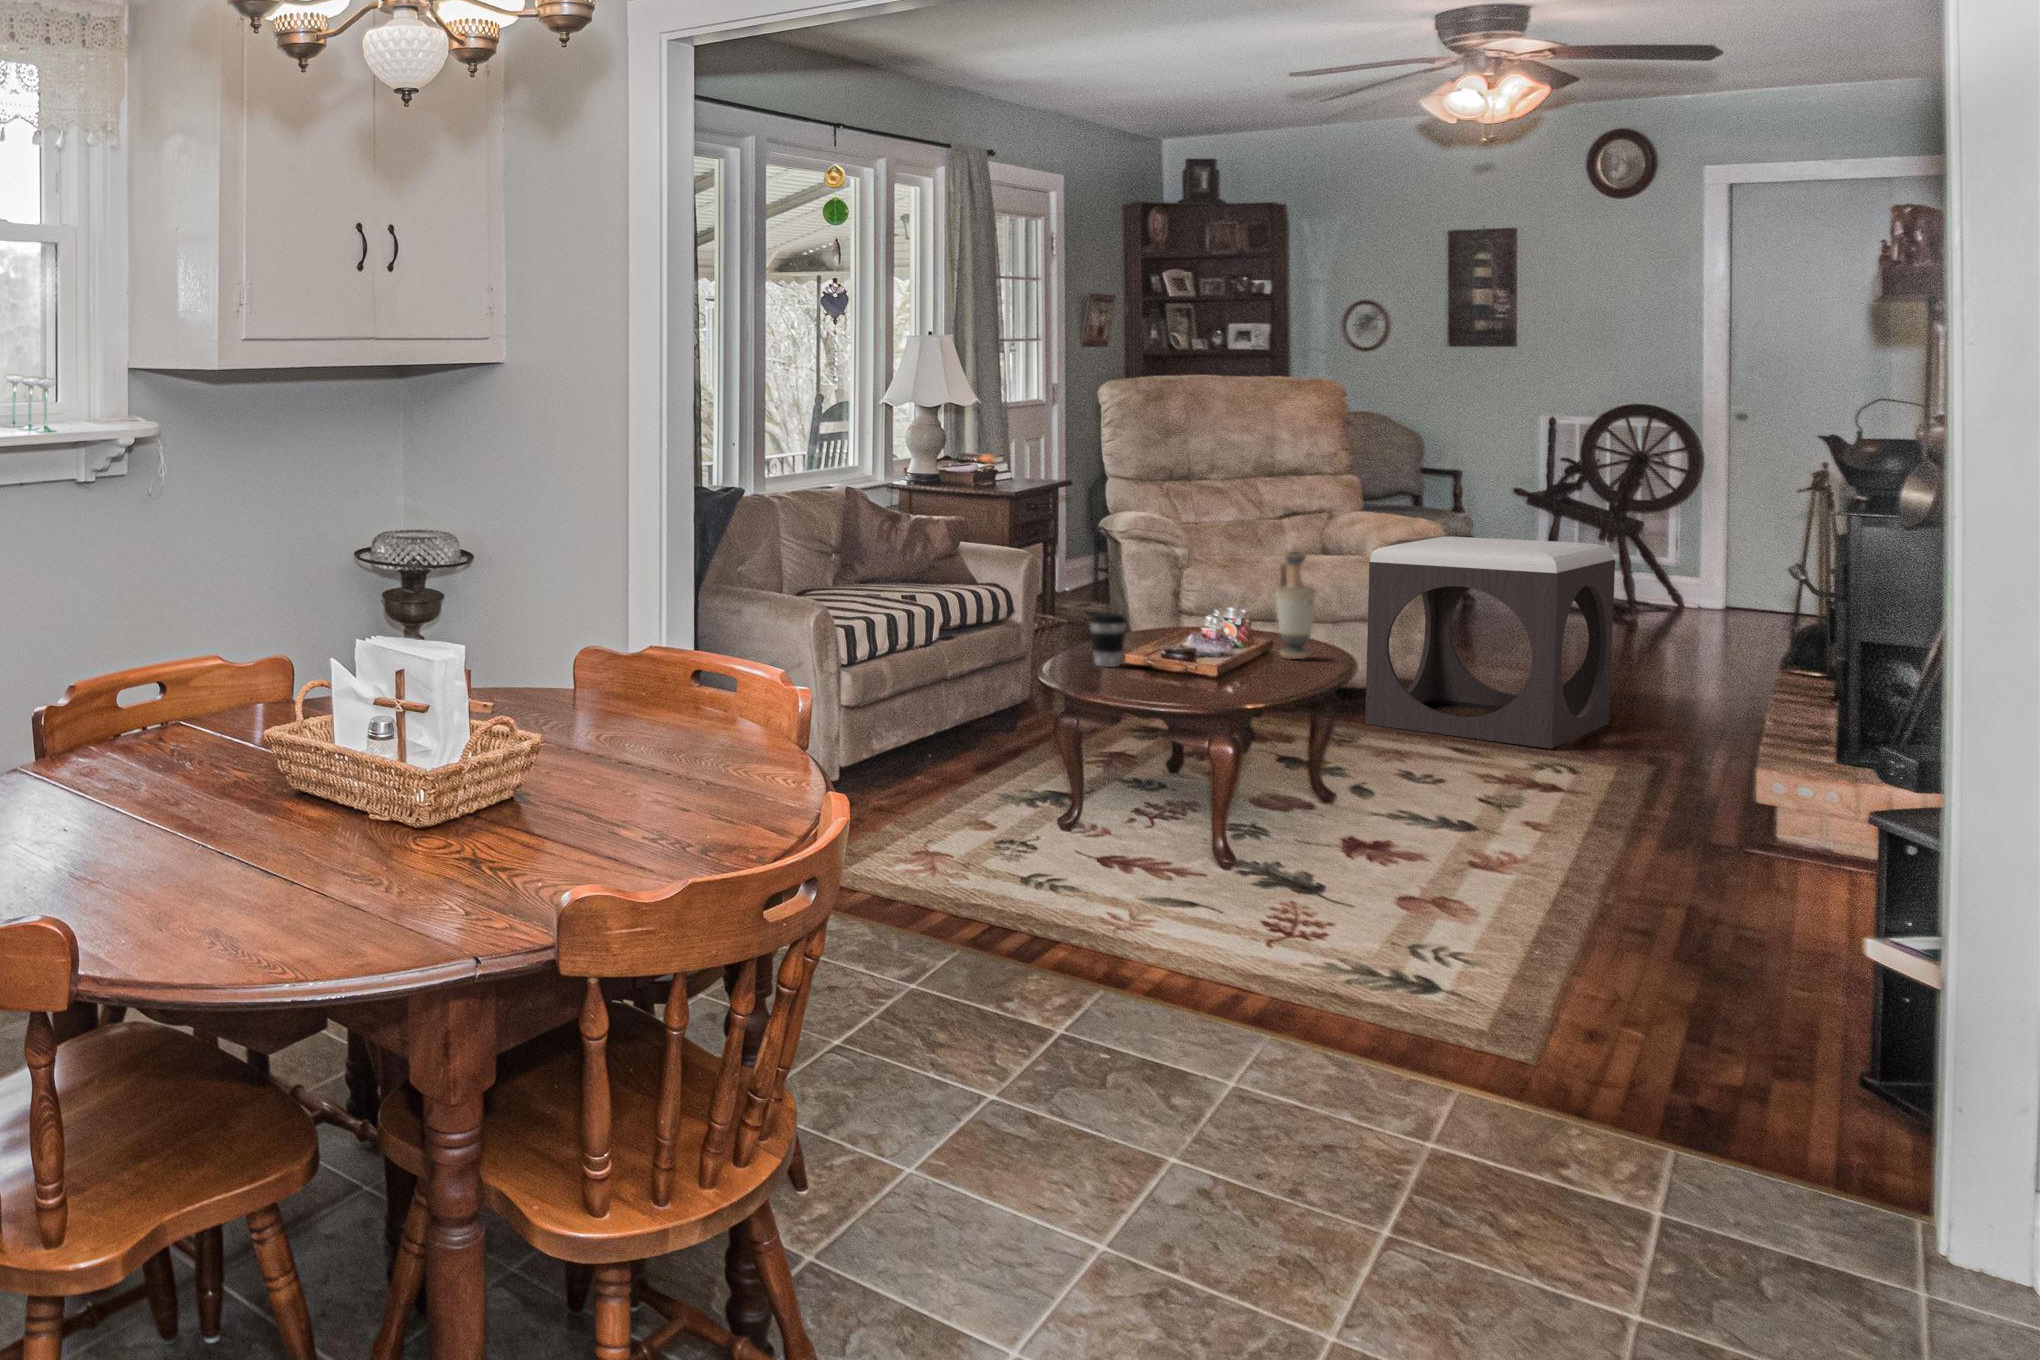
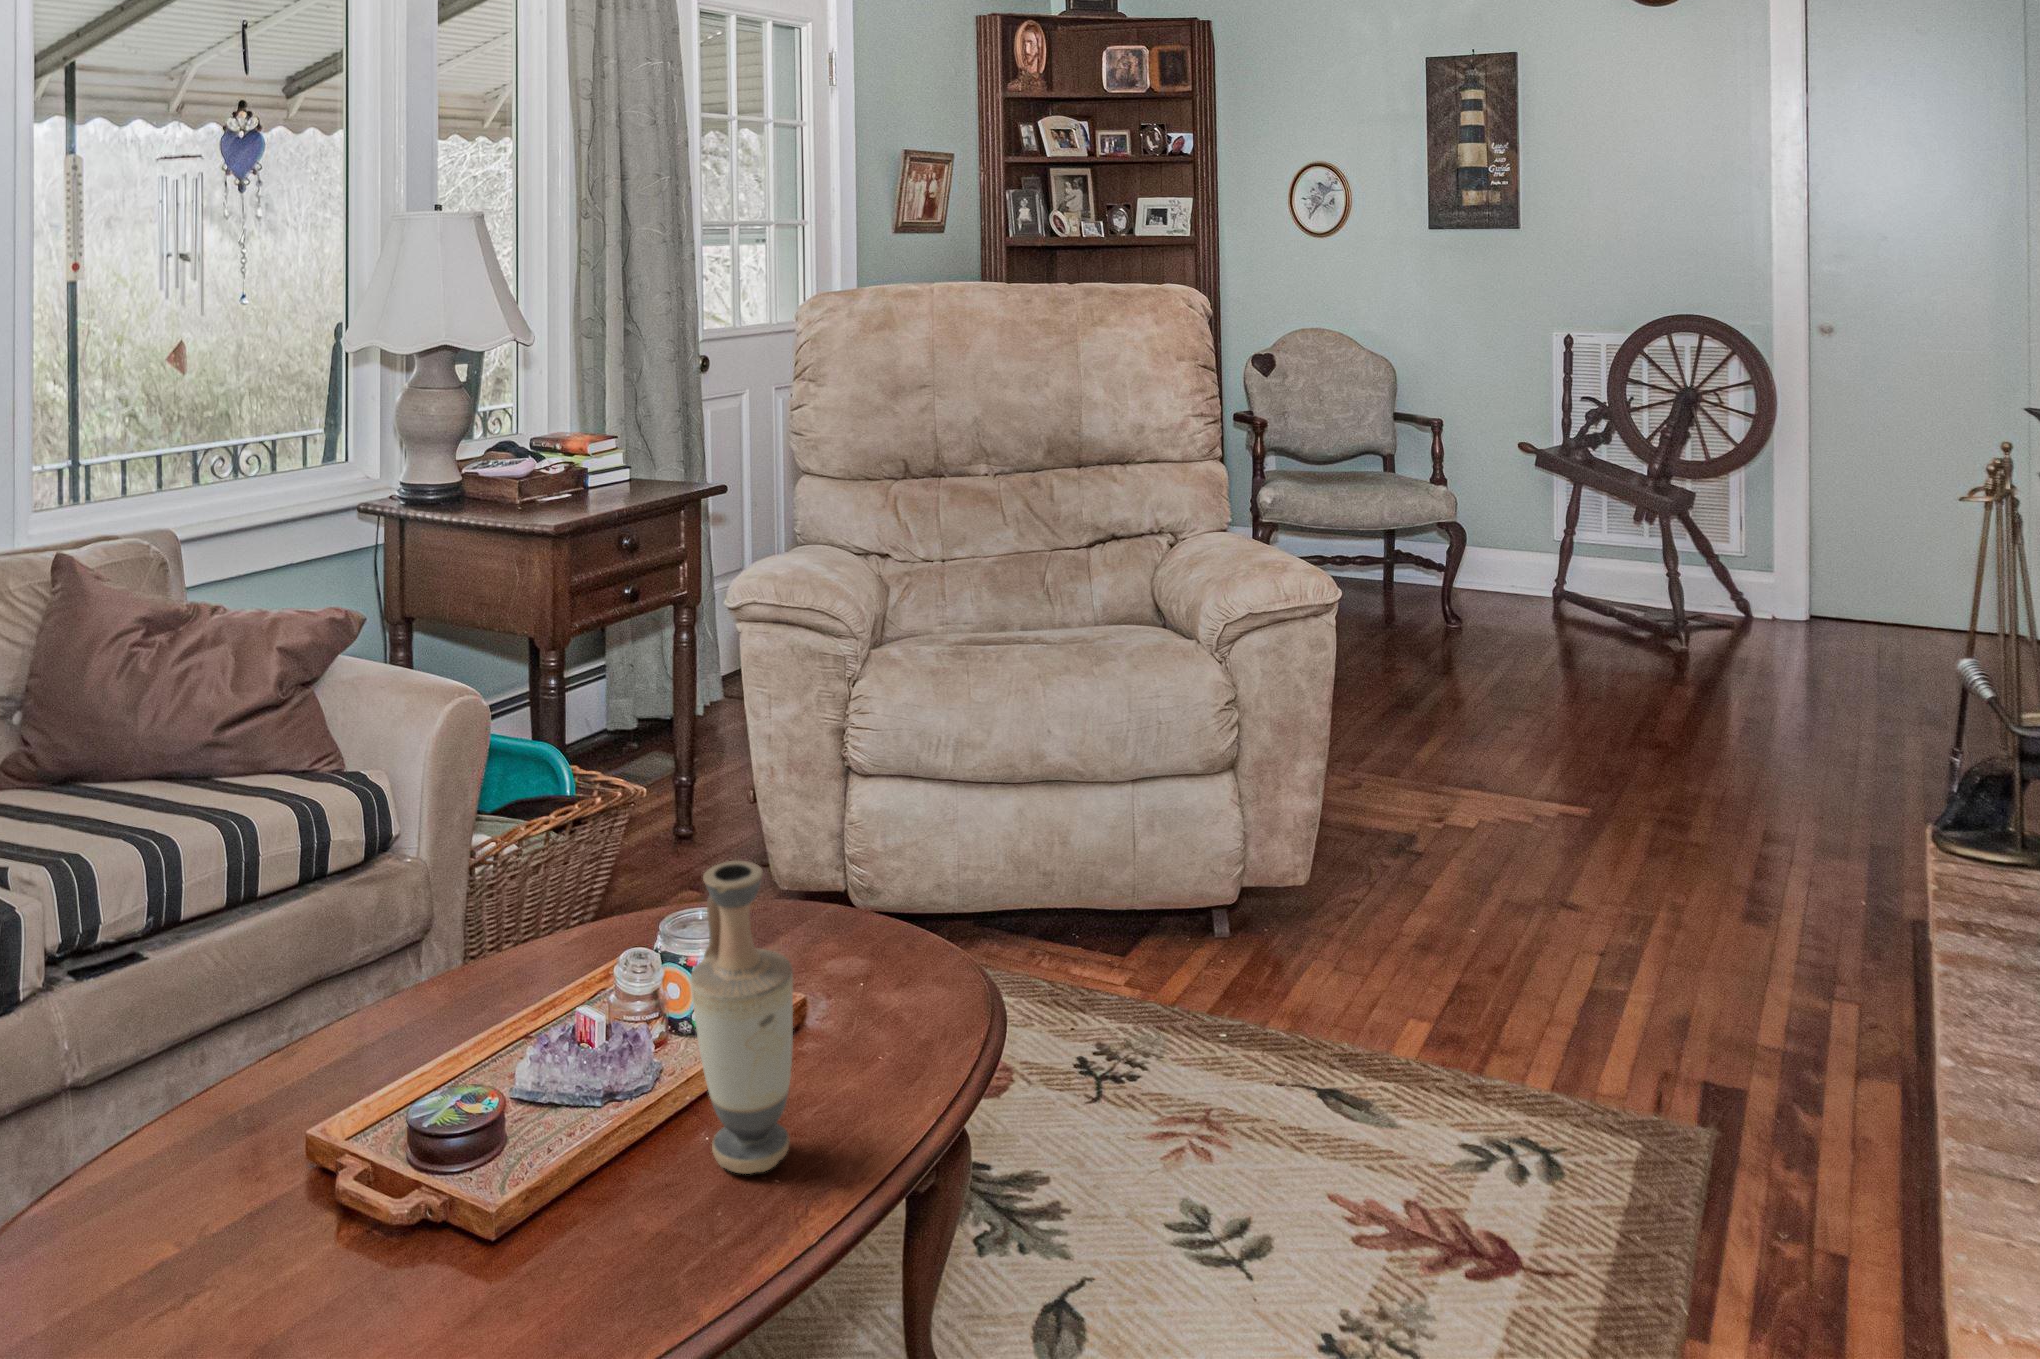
footstool: present [1365,537,1615,749] -> none [1169,609,1624,1116]
coffee cup: present [1089,613,1127,667] -> none [84,1084,202,1278]

